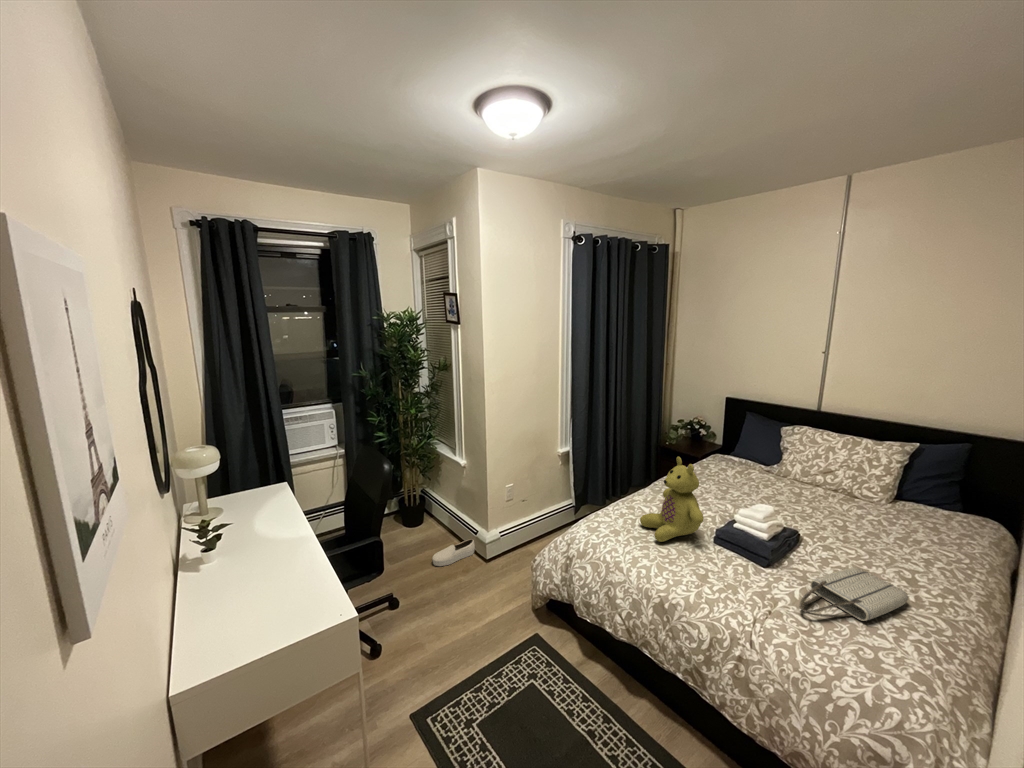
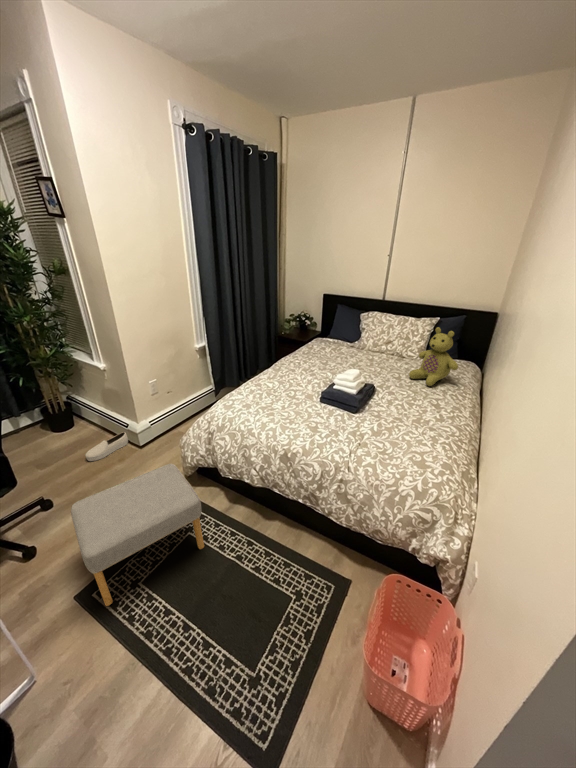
stuffed bear: present [640,457,704,542] -> present [409,327,458,386]
tote bag: present [800,568,908,621] -> none [378,403,438,440]
footstool: none [422,585,552,740] -> present [71,464,204,606]

